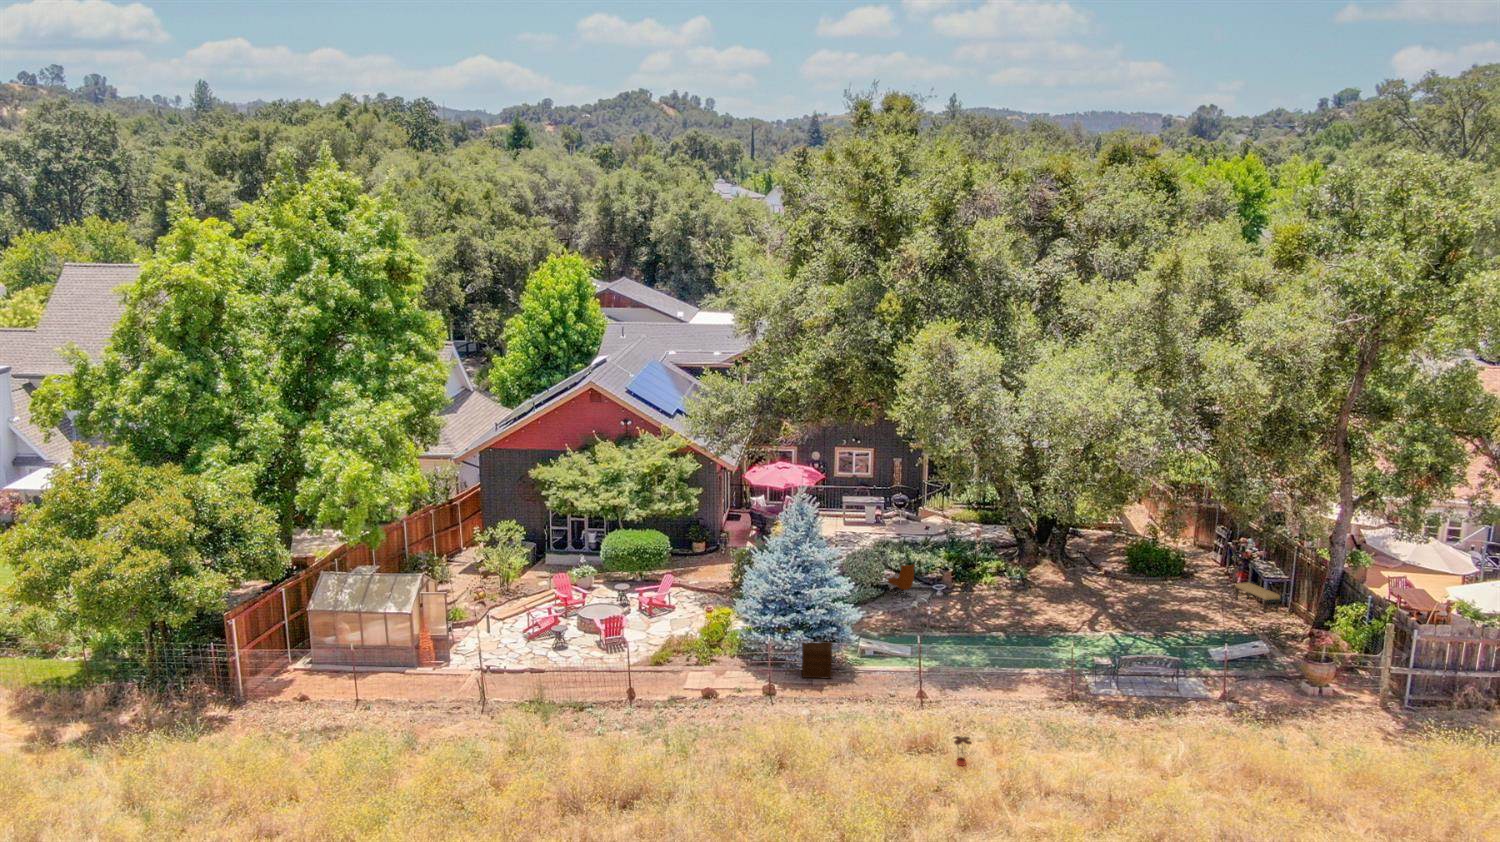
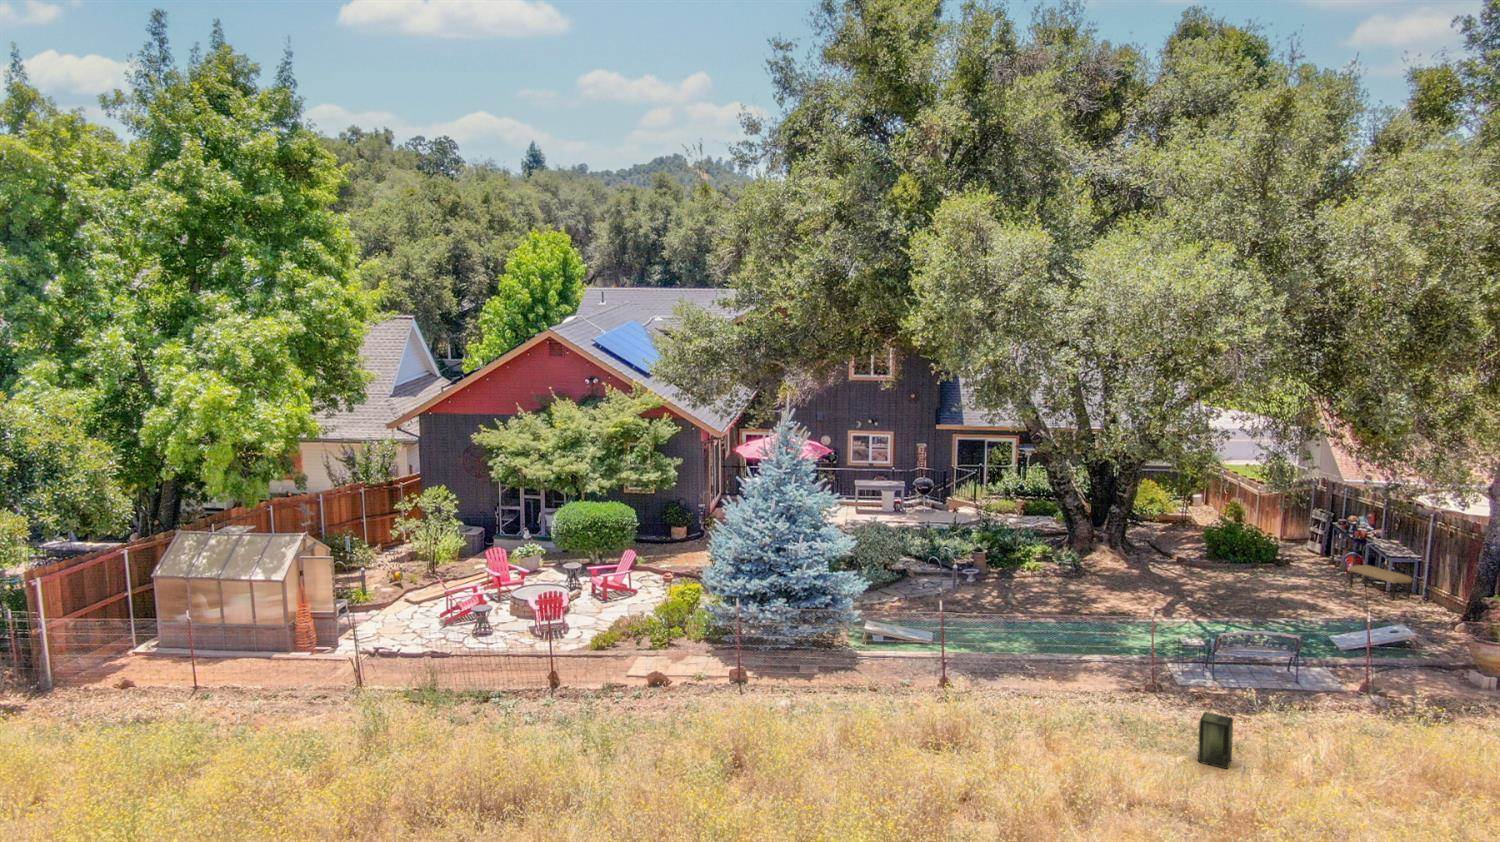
lounge chair: present [888,564,915,595] -> none [902,540,938,584]
wooden crate: present [802,642,832,679] -> none [785,615,825,665]
storage box: none [1095,723,1120,763] -> present [1198,712,1233,769]
potted plant: present [954,736,971,766] -> none [989,727,1018,771]

